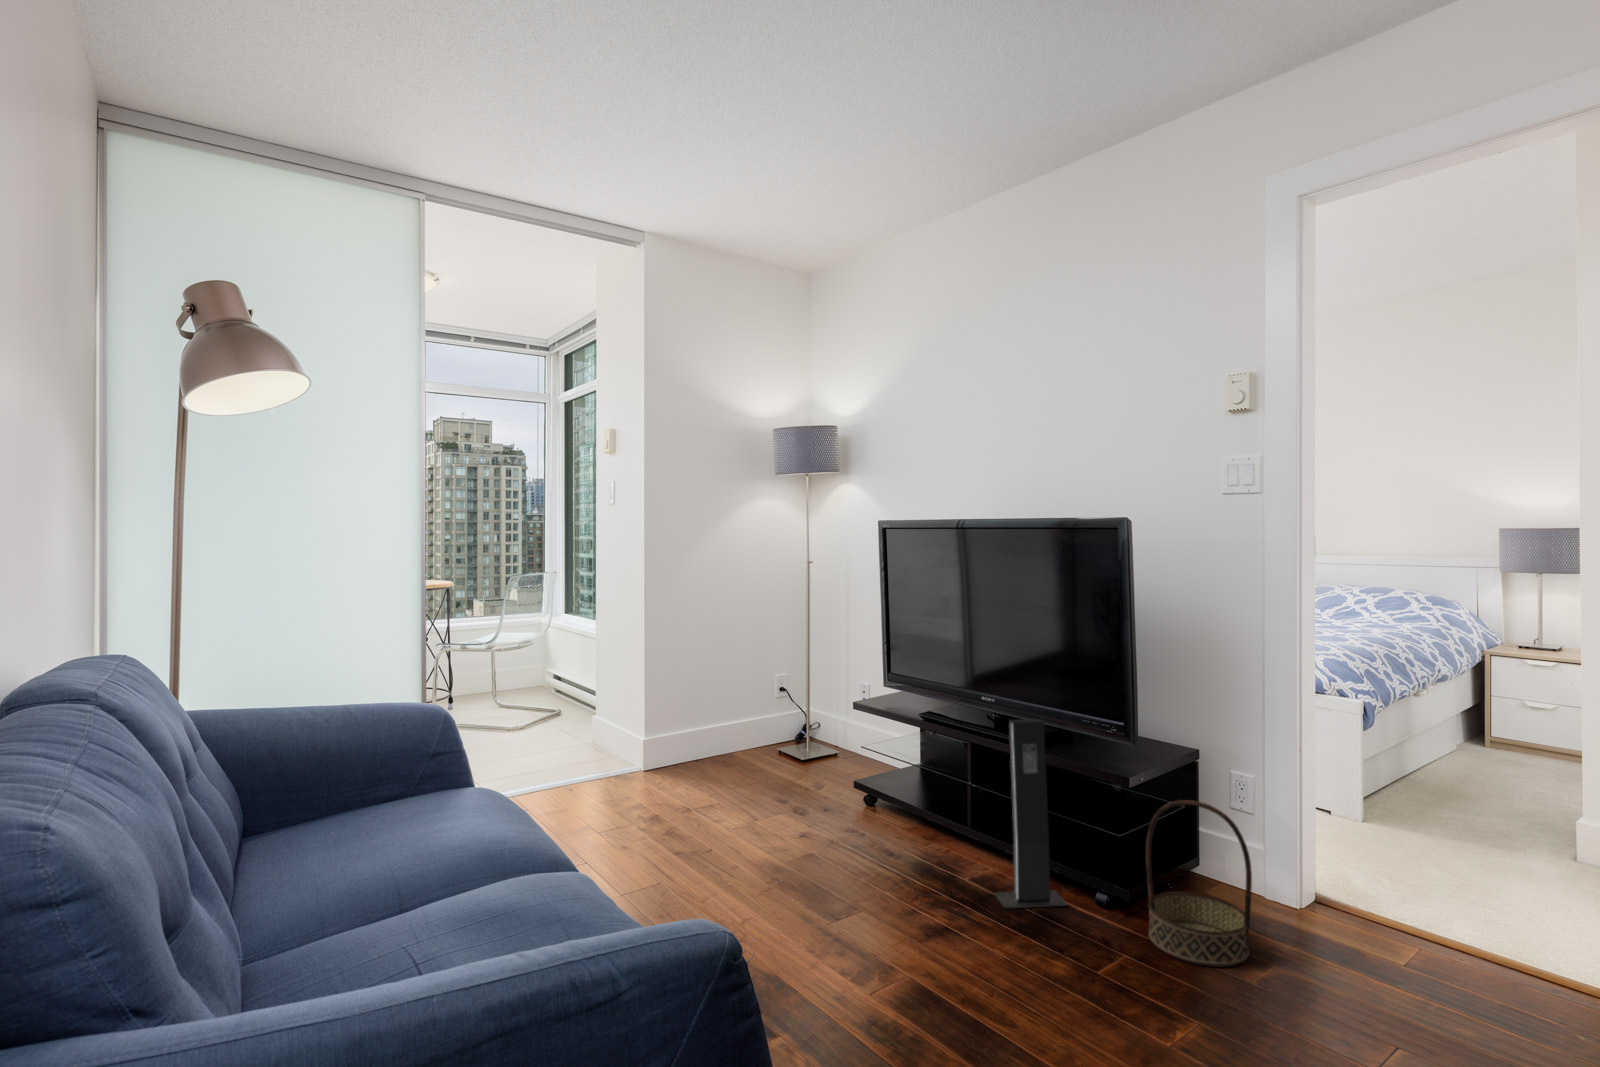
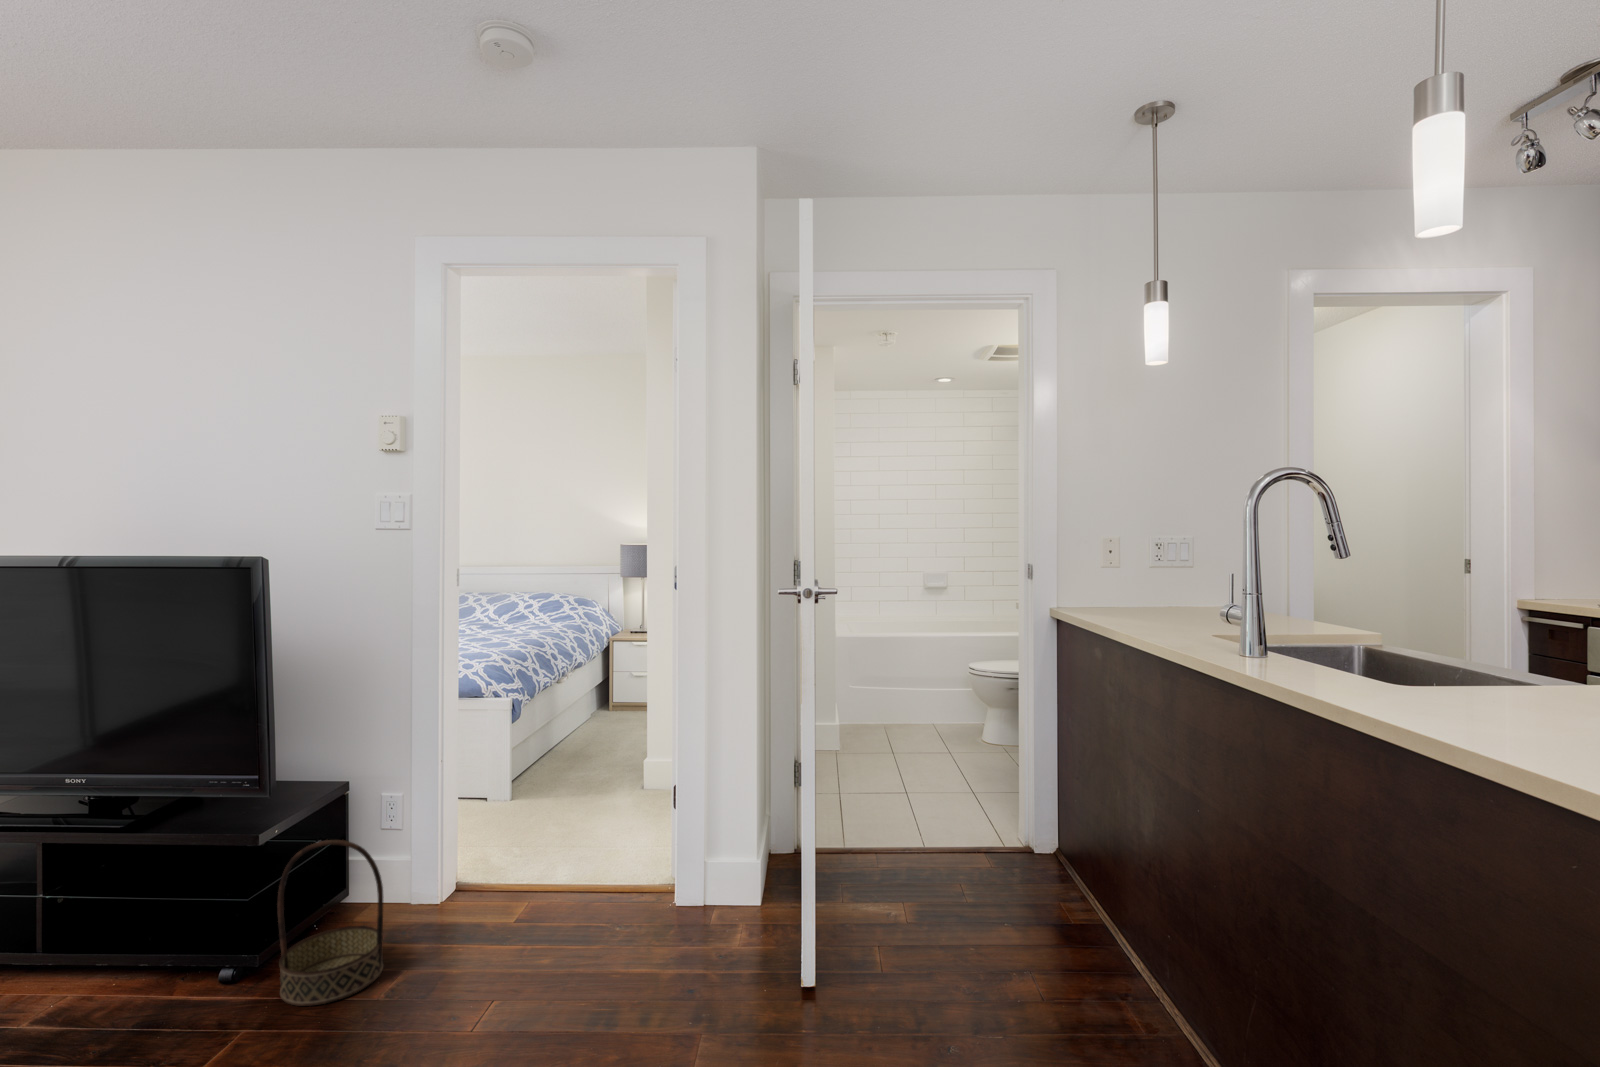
speaker: present [994,719,1068,908] -> none [78,795,185,1037]

